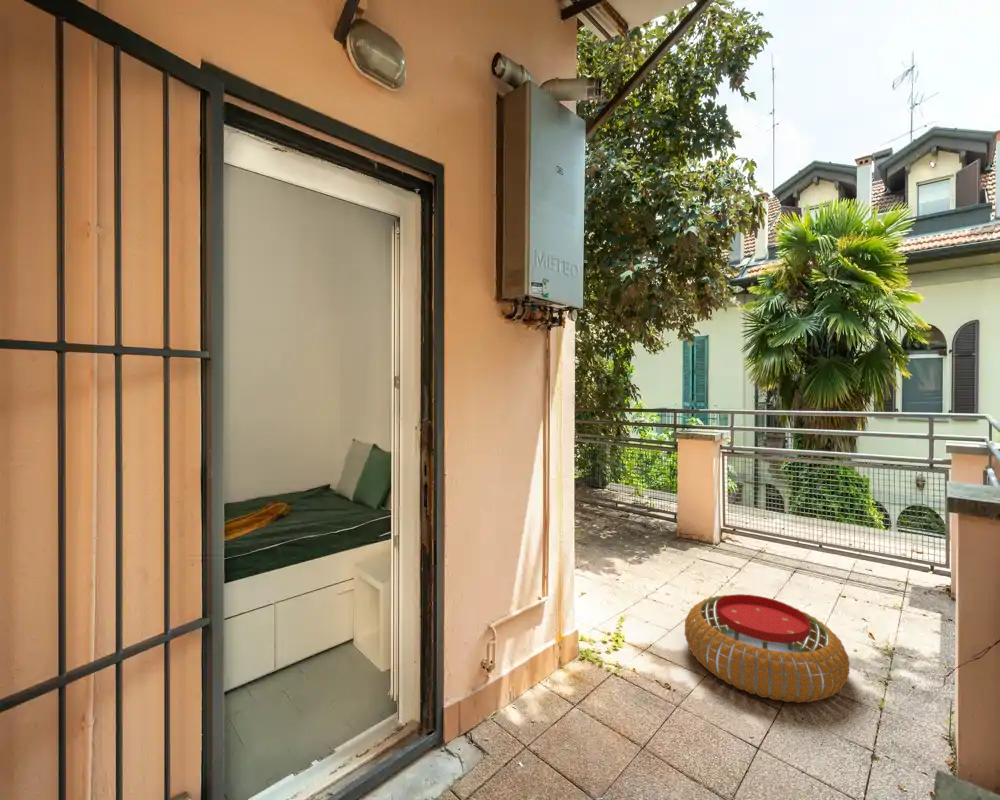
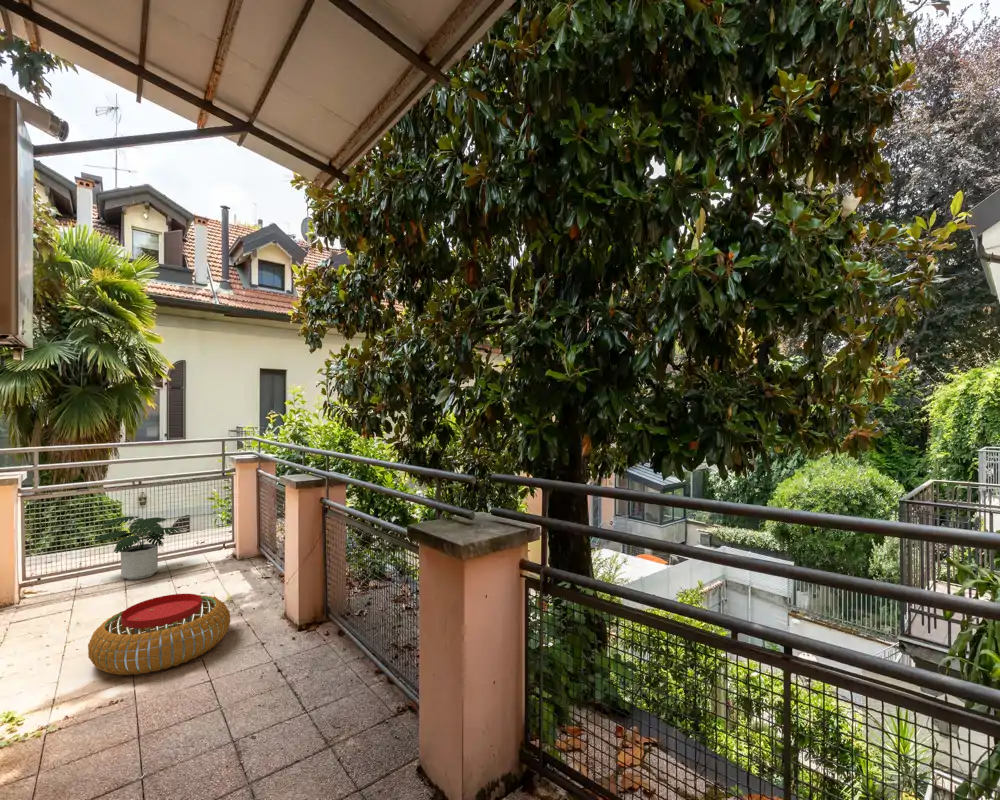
potted plant: none [776,495,877,569] -> present [94,516,185,580]

